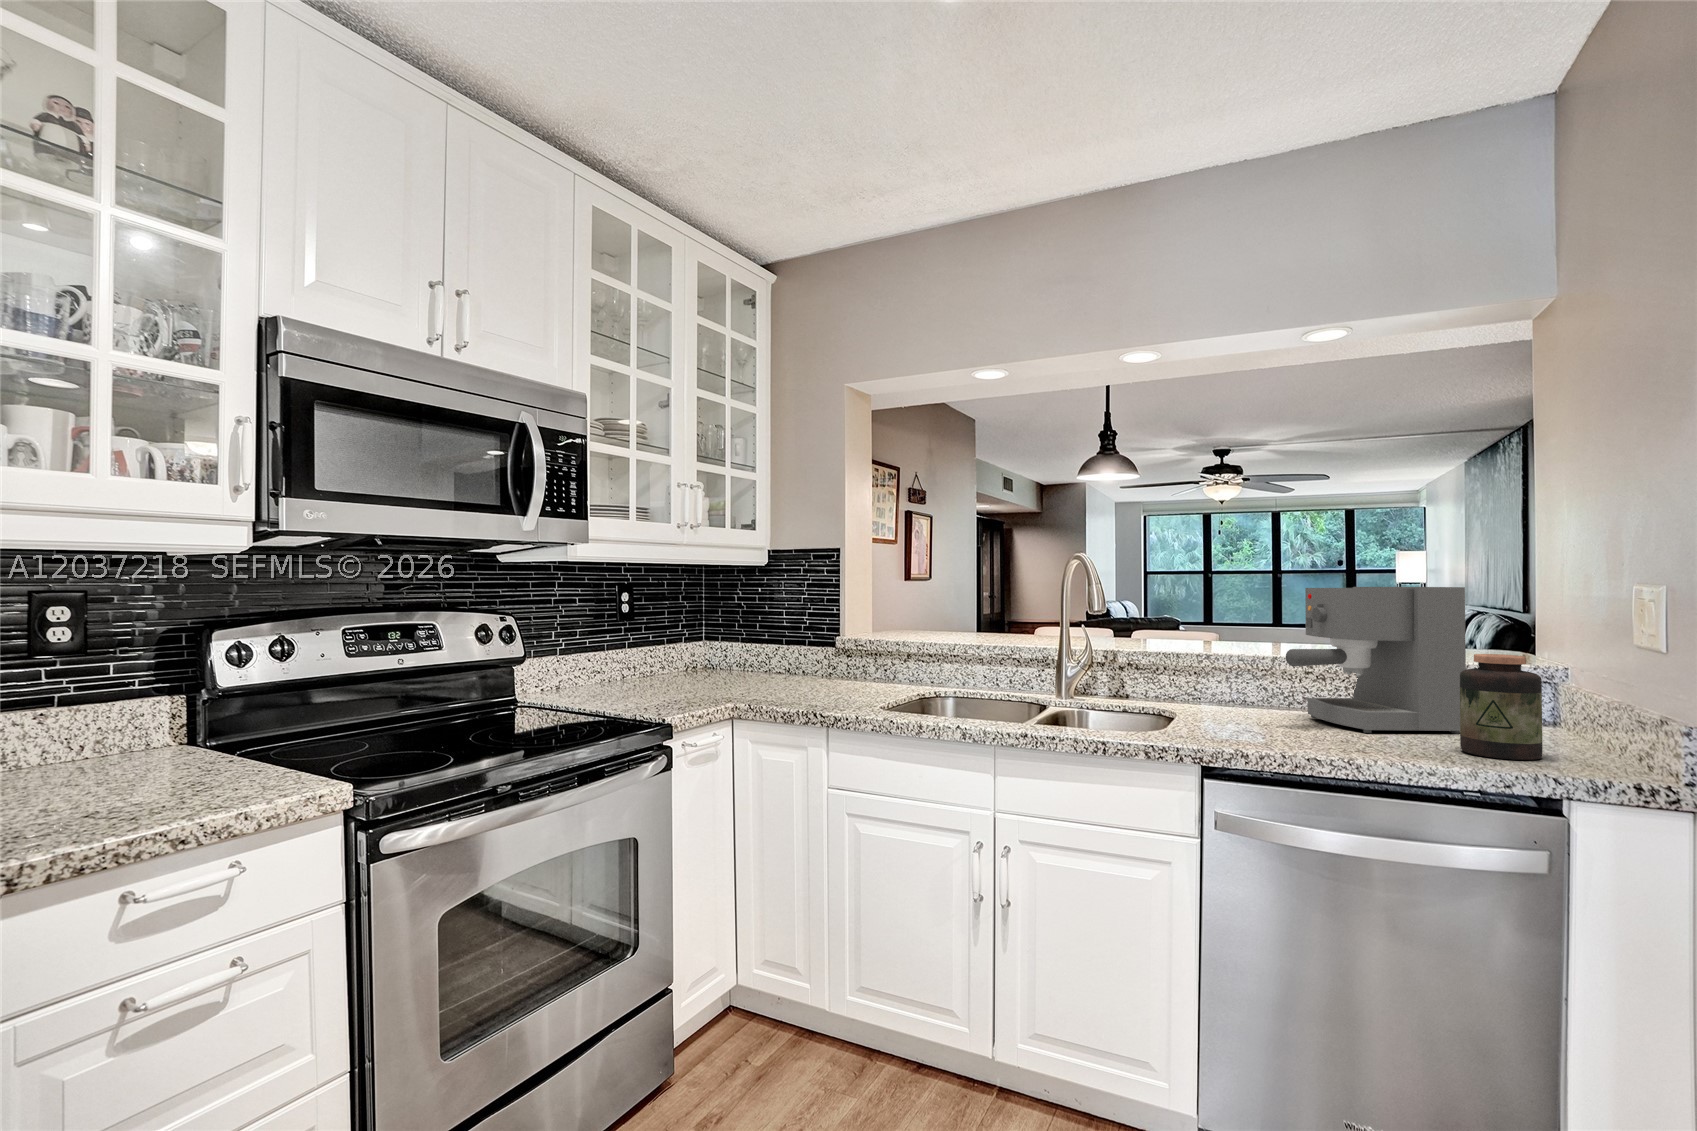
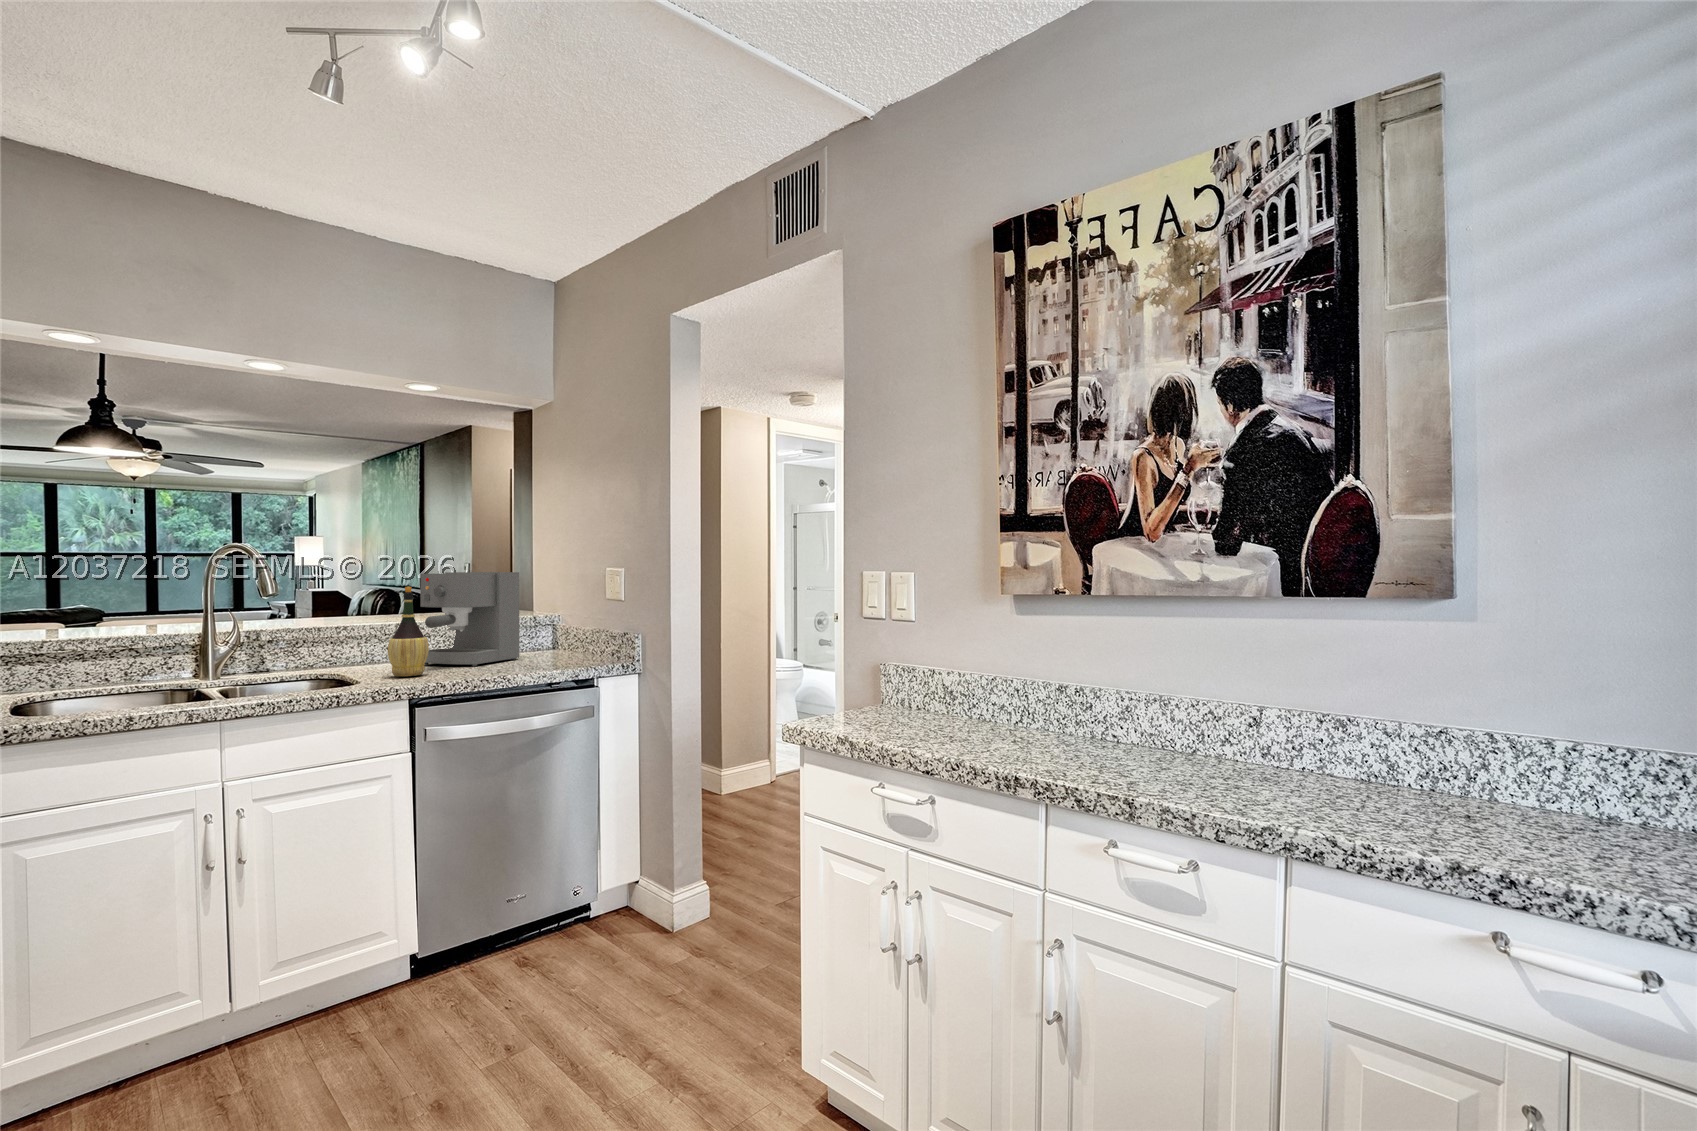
wine bottle: none [1220,605,1275,731] -> present [388,587,429,676]
jar: present [1460,654,1543,760] -> none [537,609,575,666]

